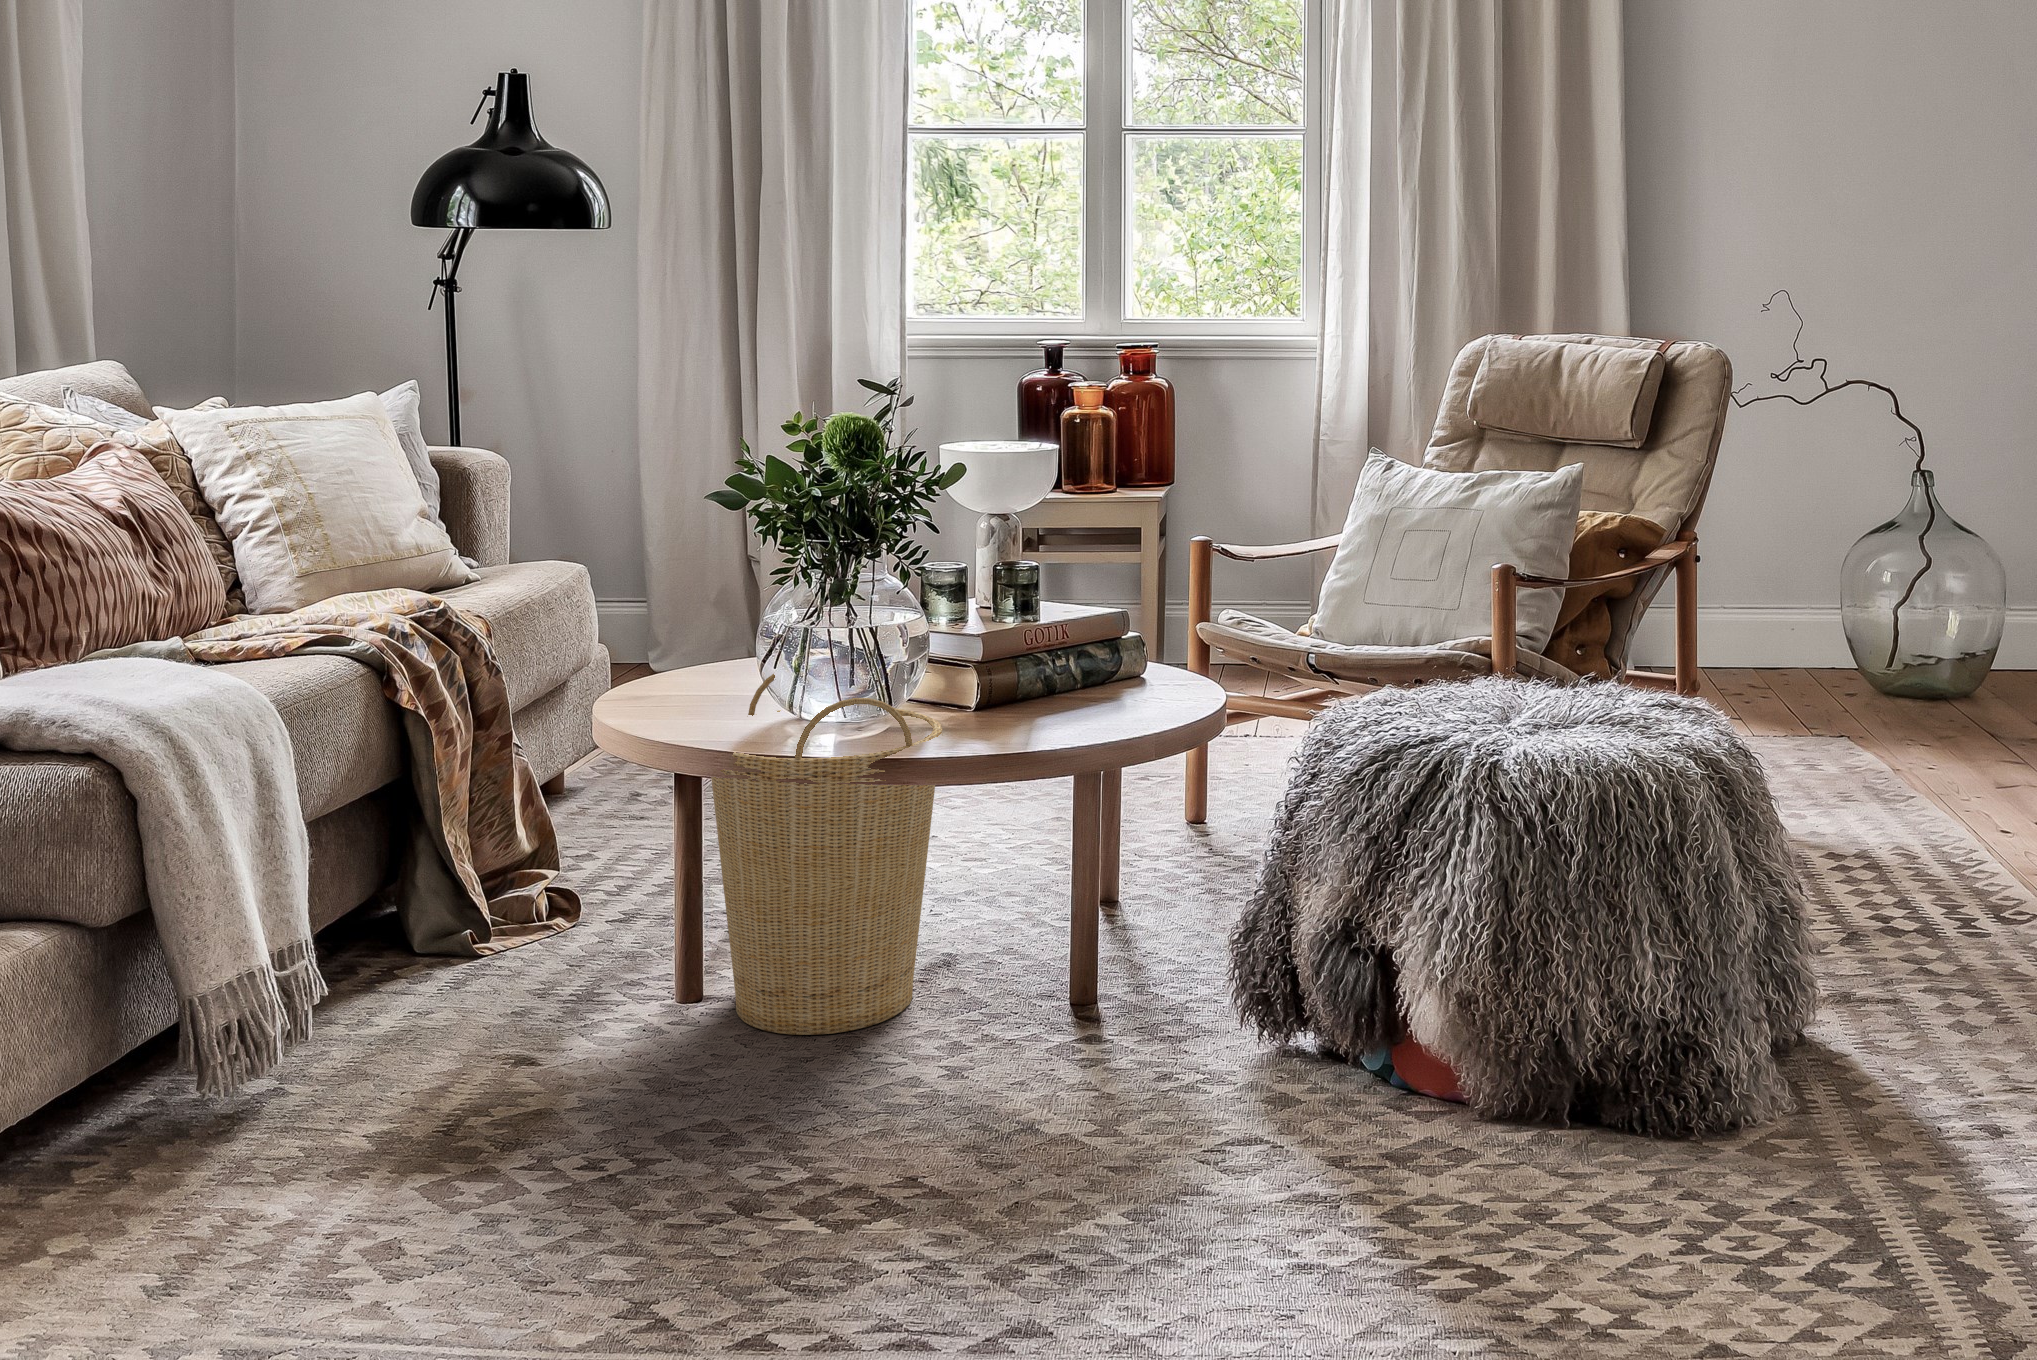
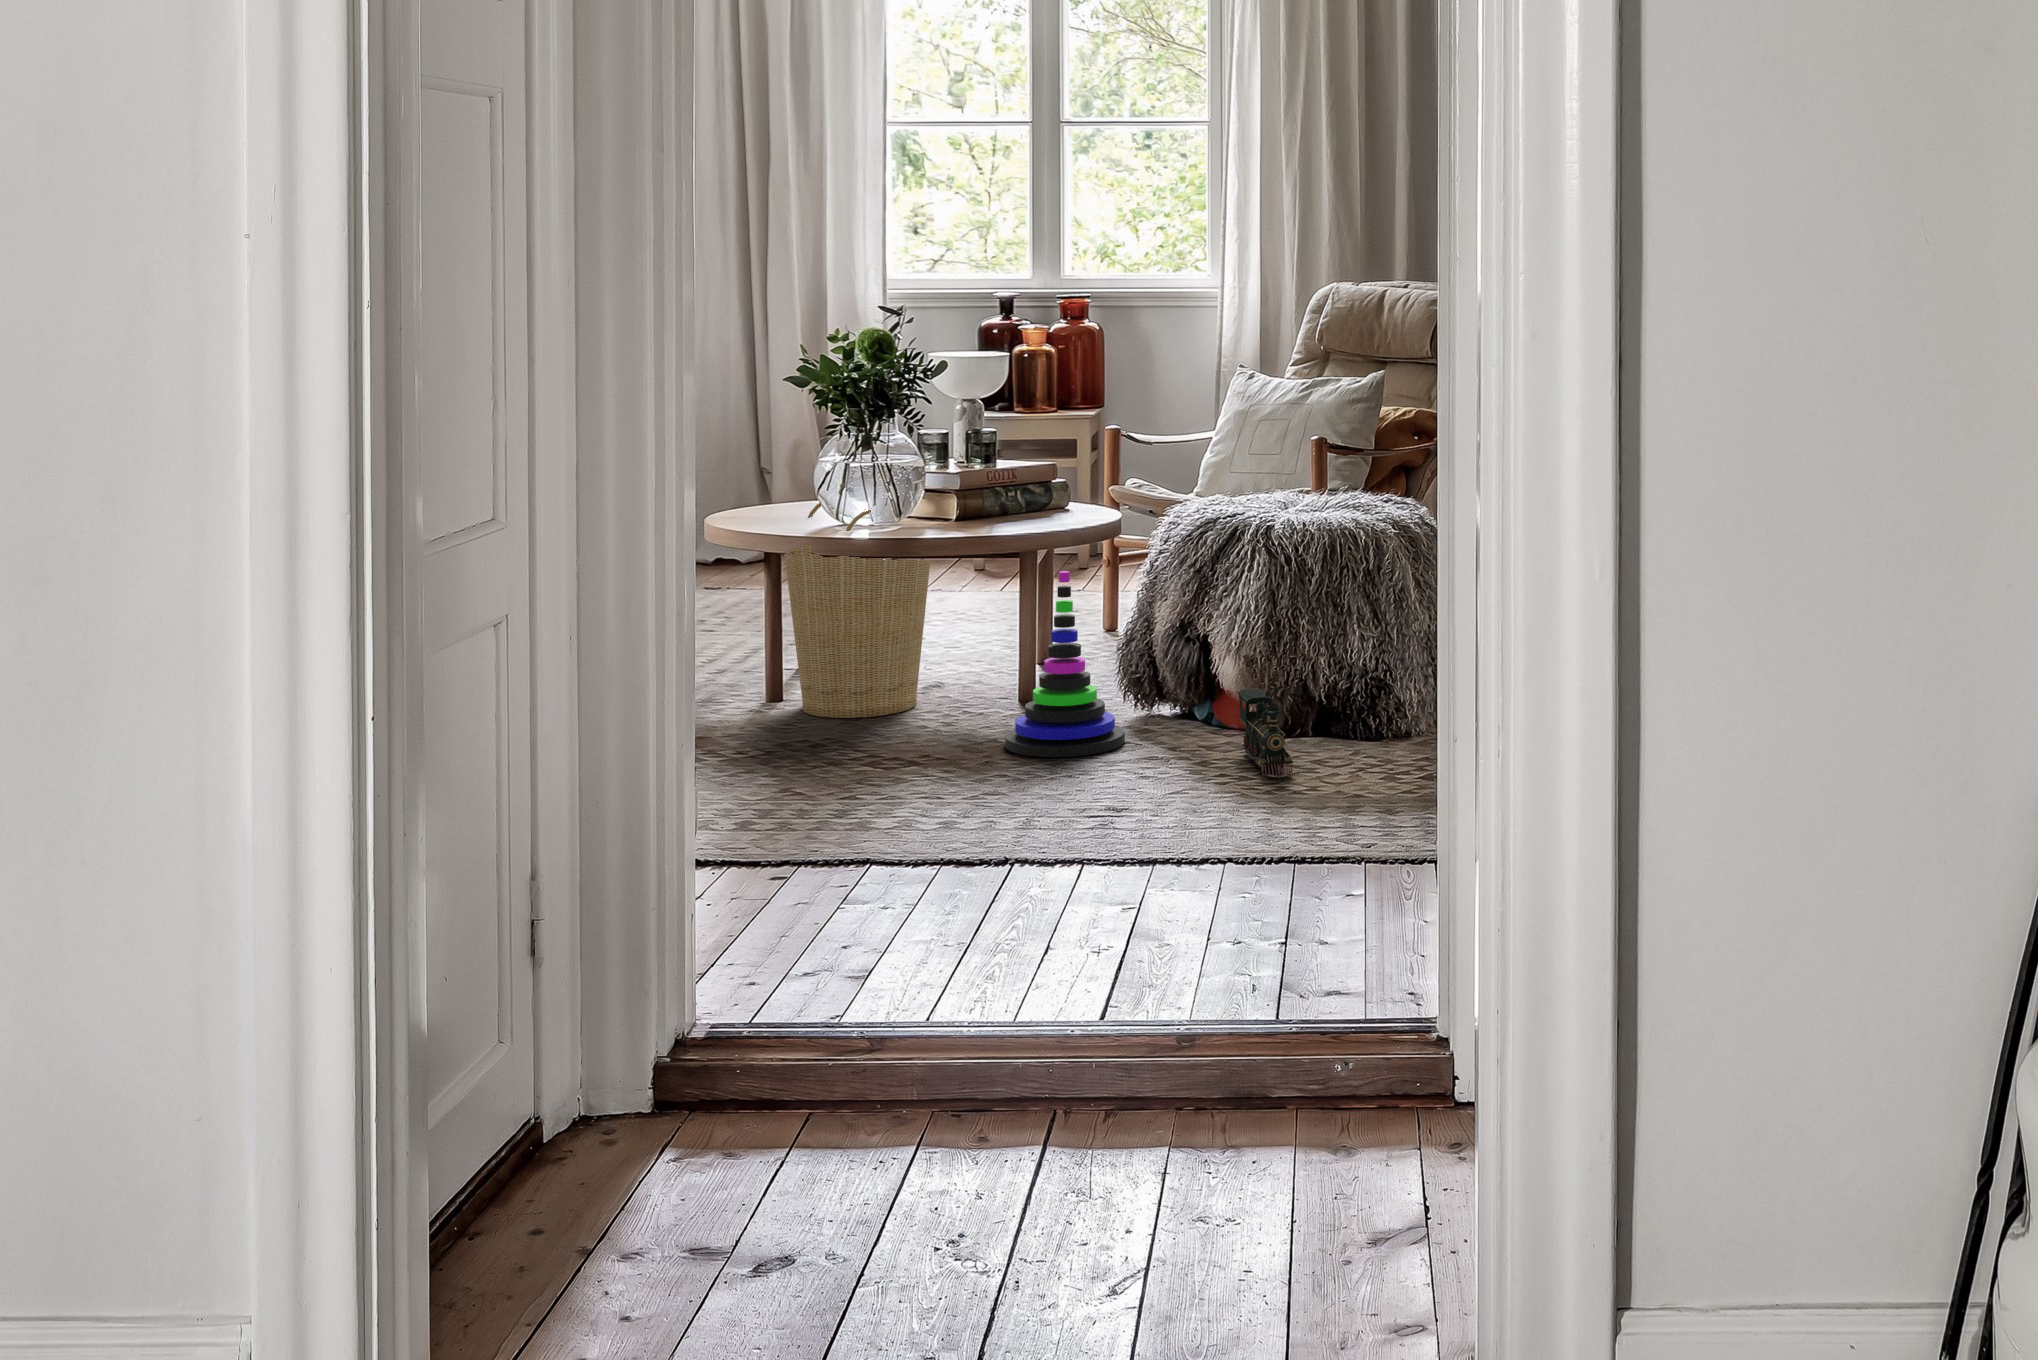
stacking toy: none [1049,837,1250,1181] -> present [1005,571,1125,757]
toy train: none [1450,1059,1577,1286] -> present [1237,689,1293,777]

